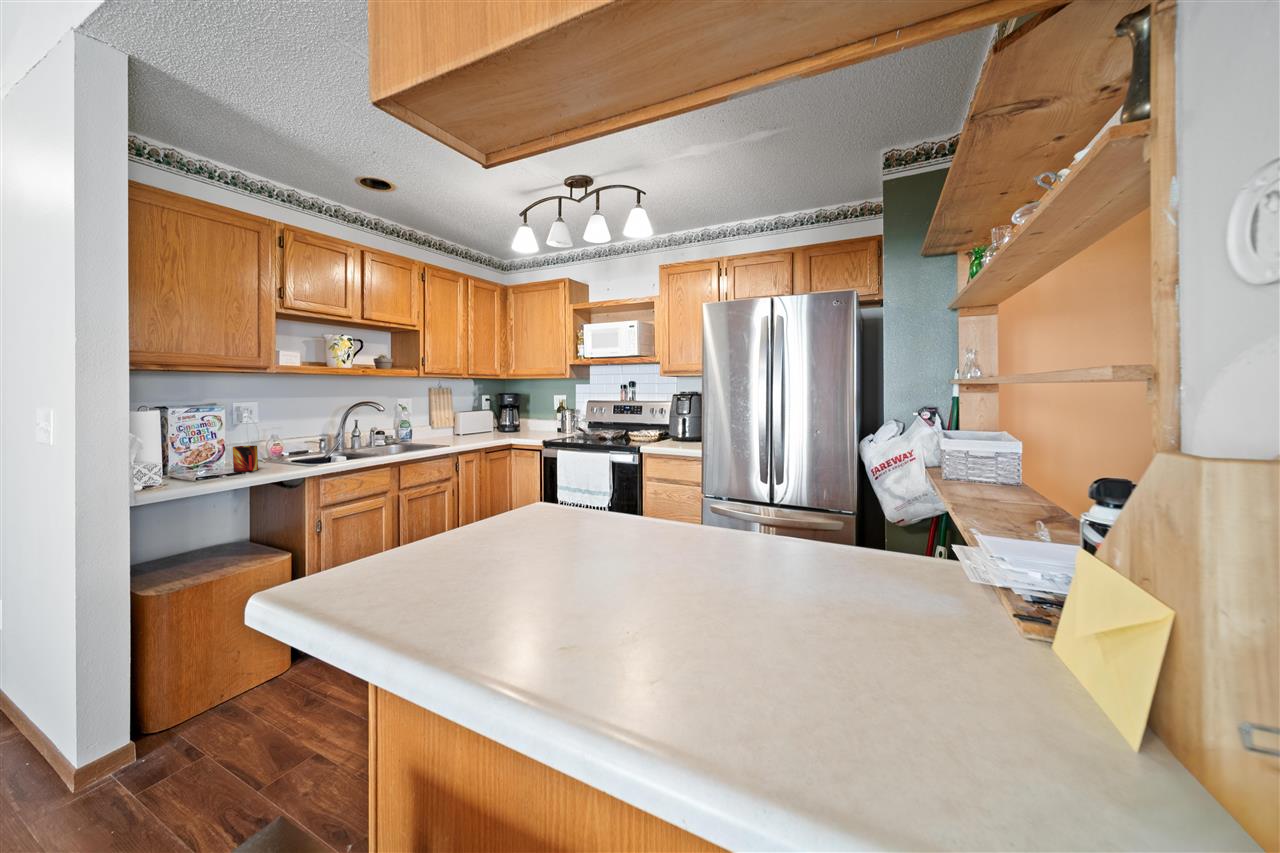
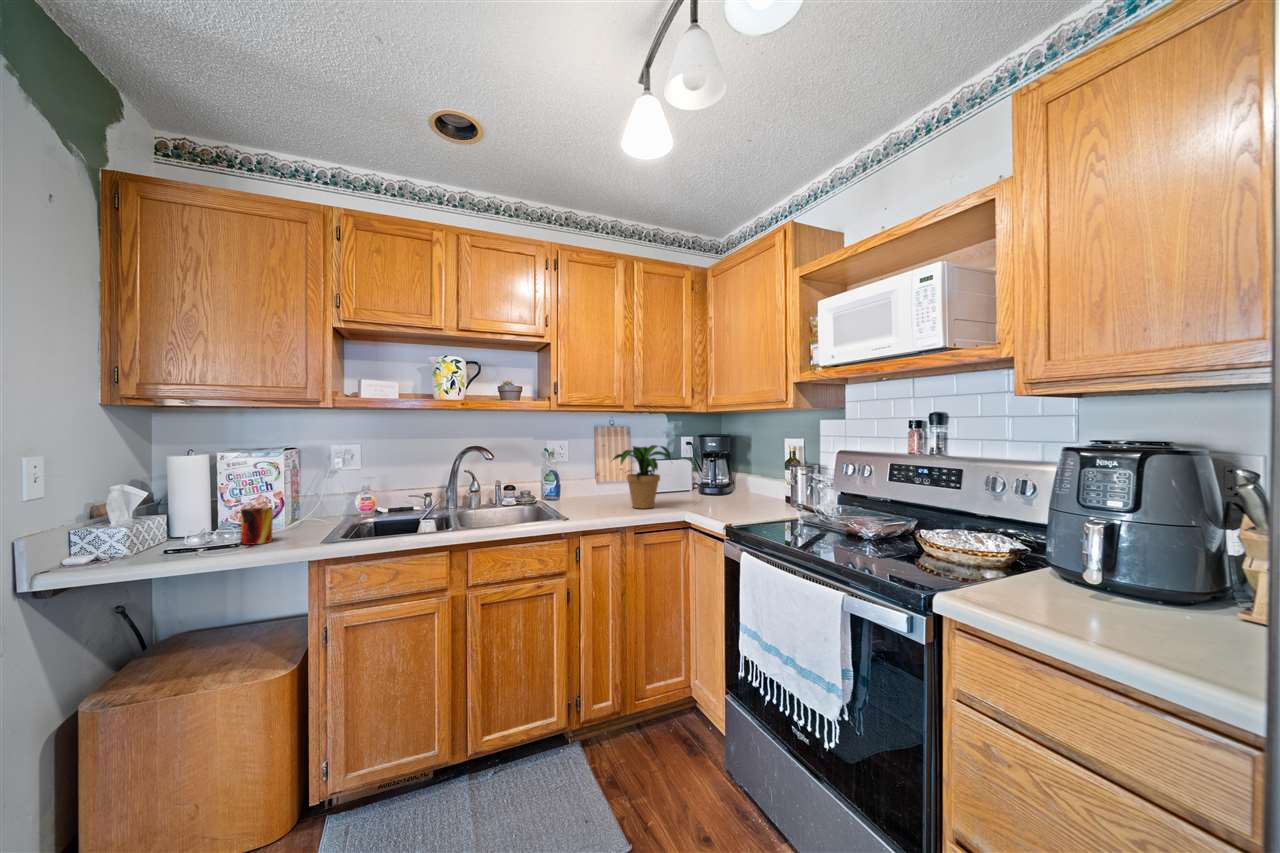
potted plant: none [453,400,496,440] -> present [613,445,671,508]

